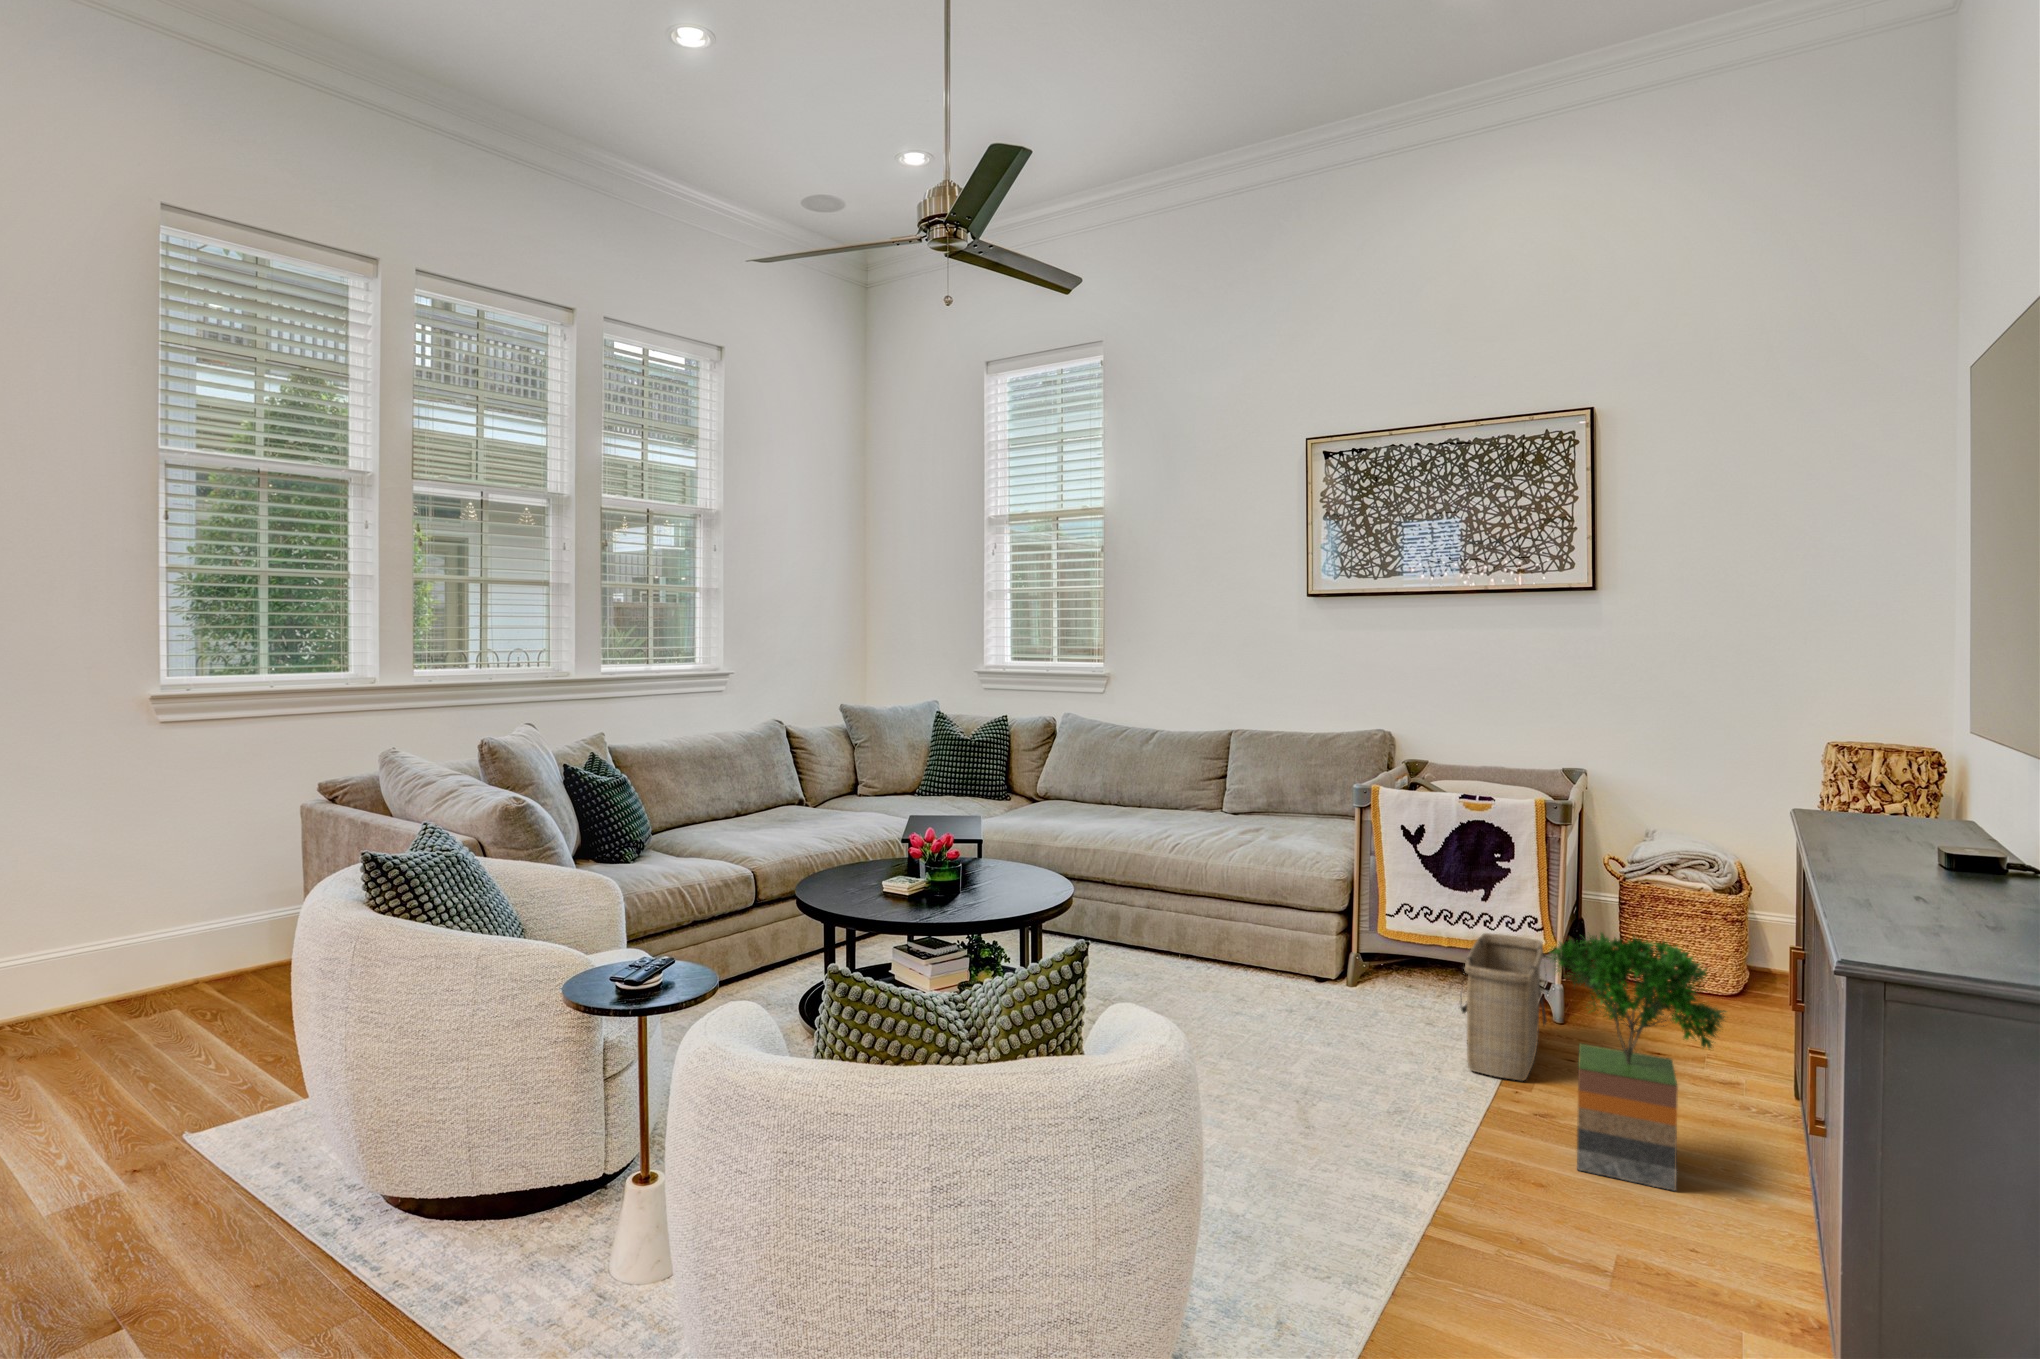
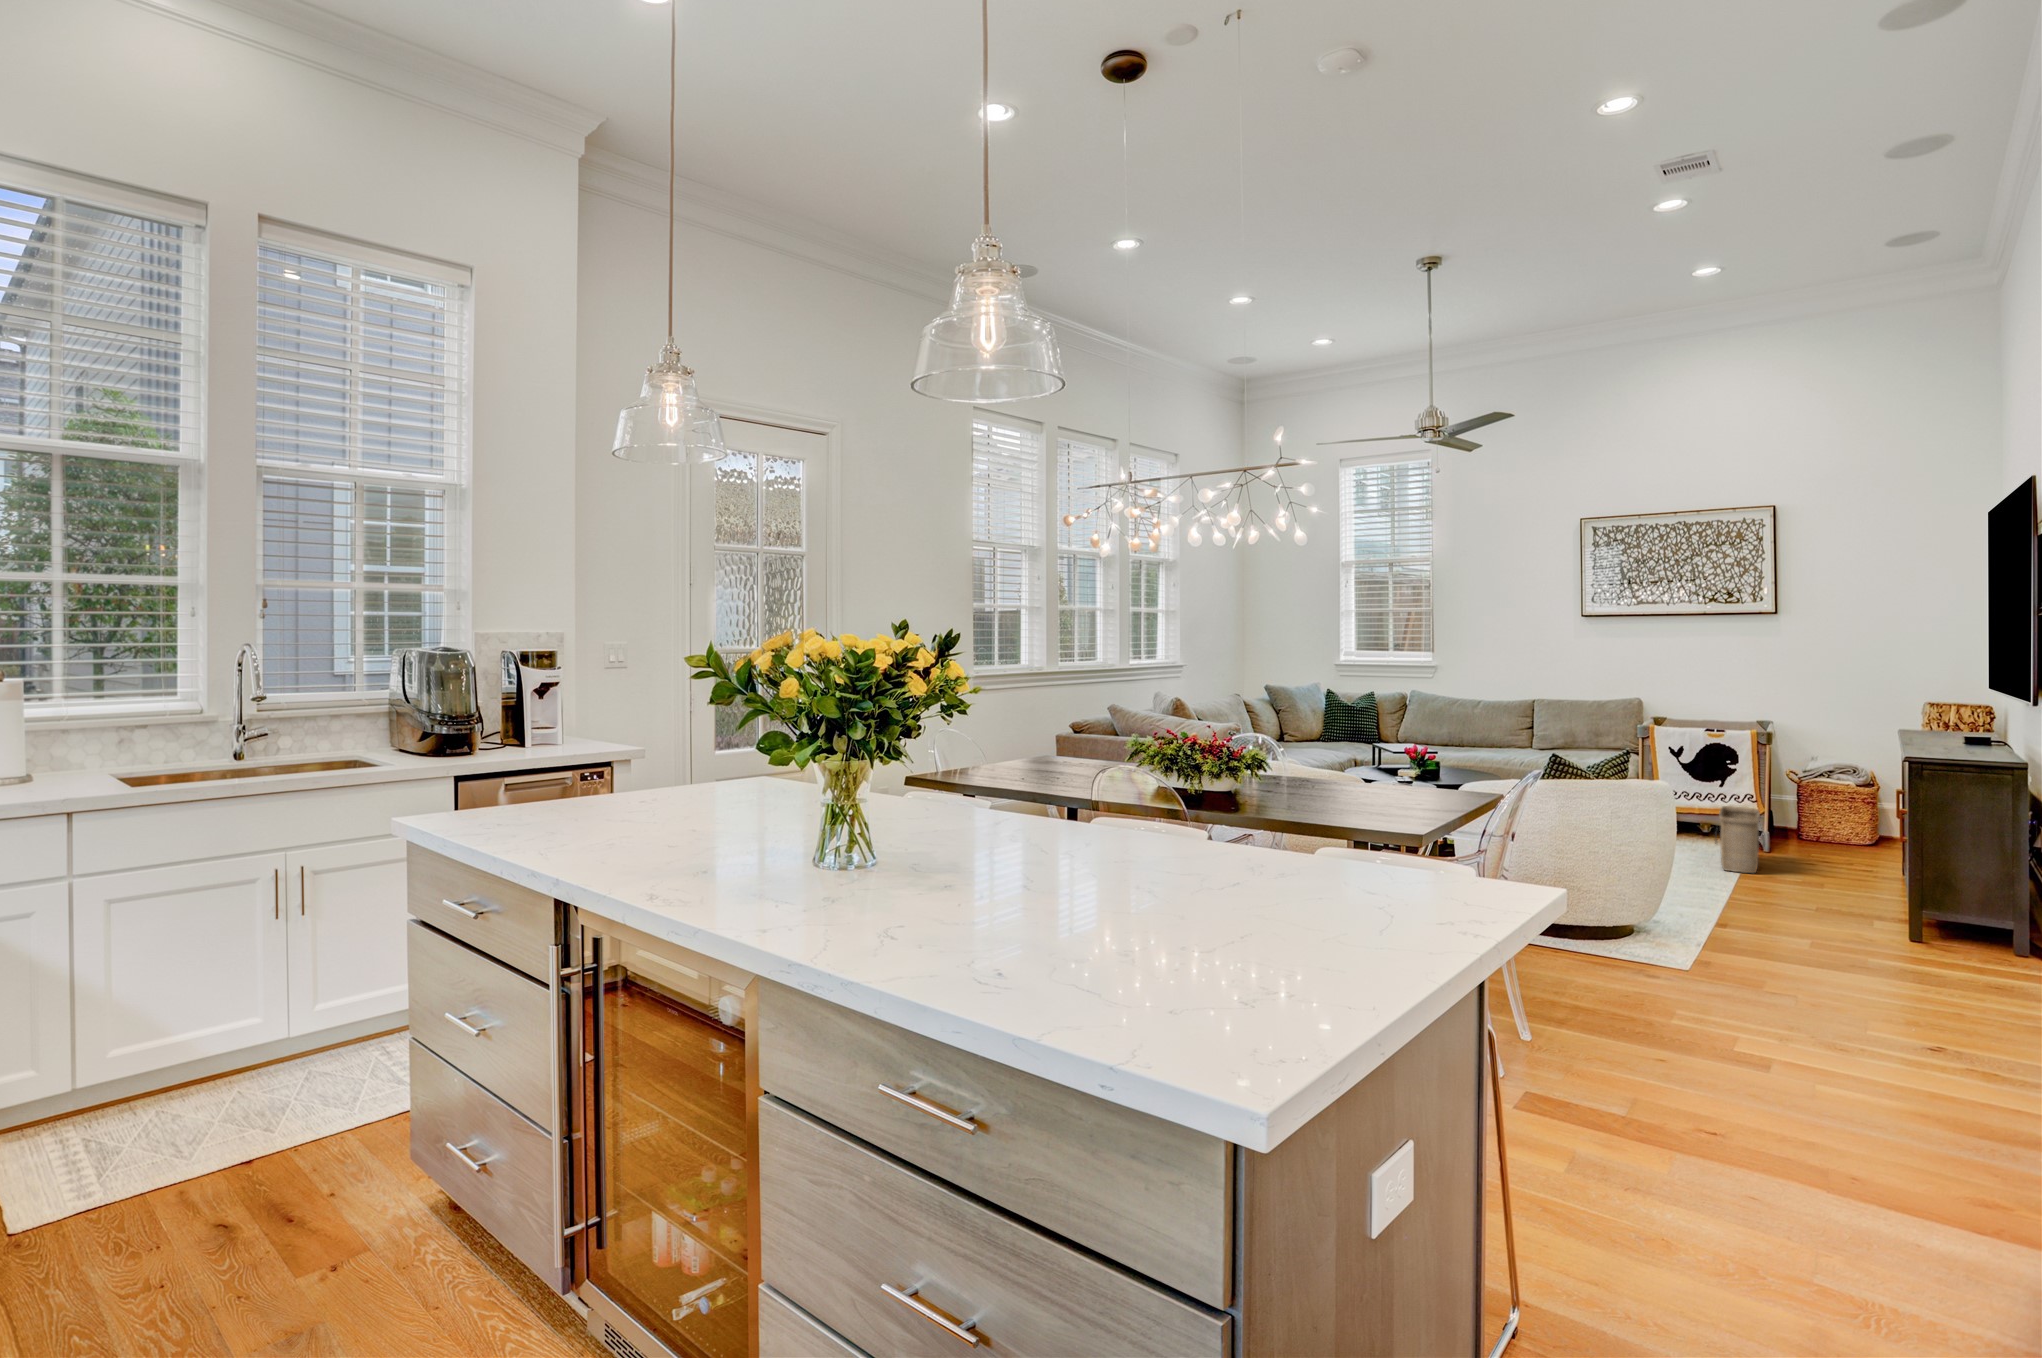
potted tree: present [1550,933,1726,1191] -> none [1772,791,1866,904]

